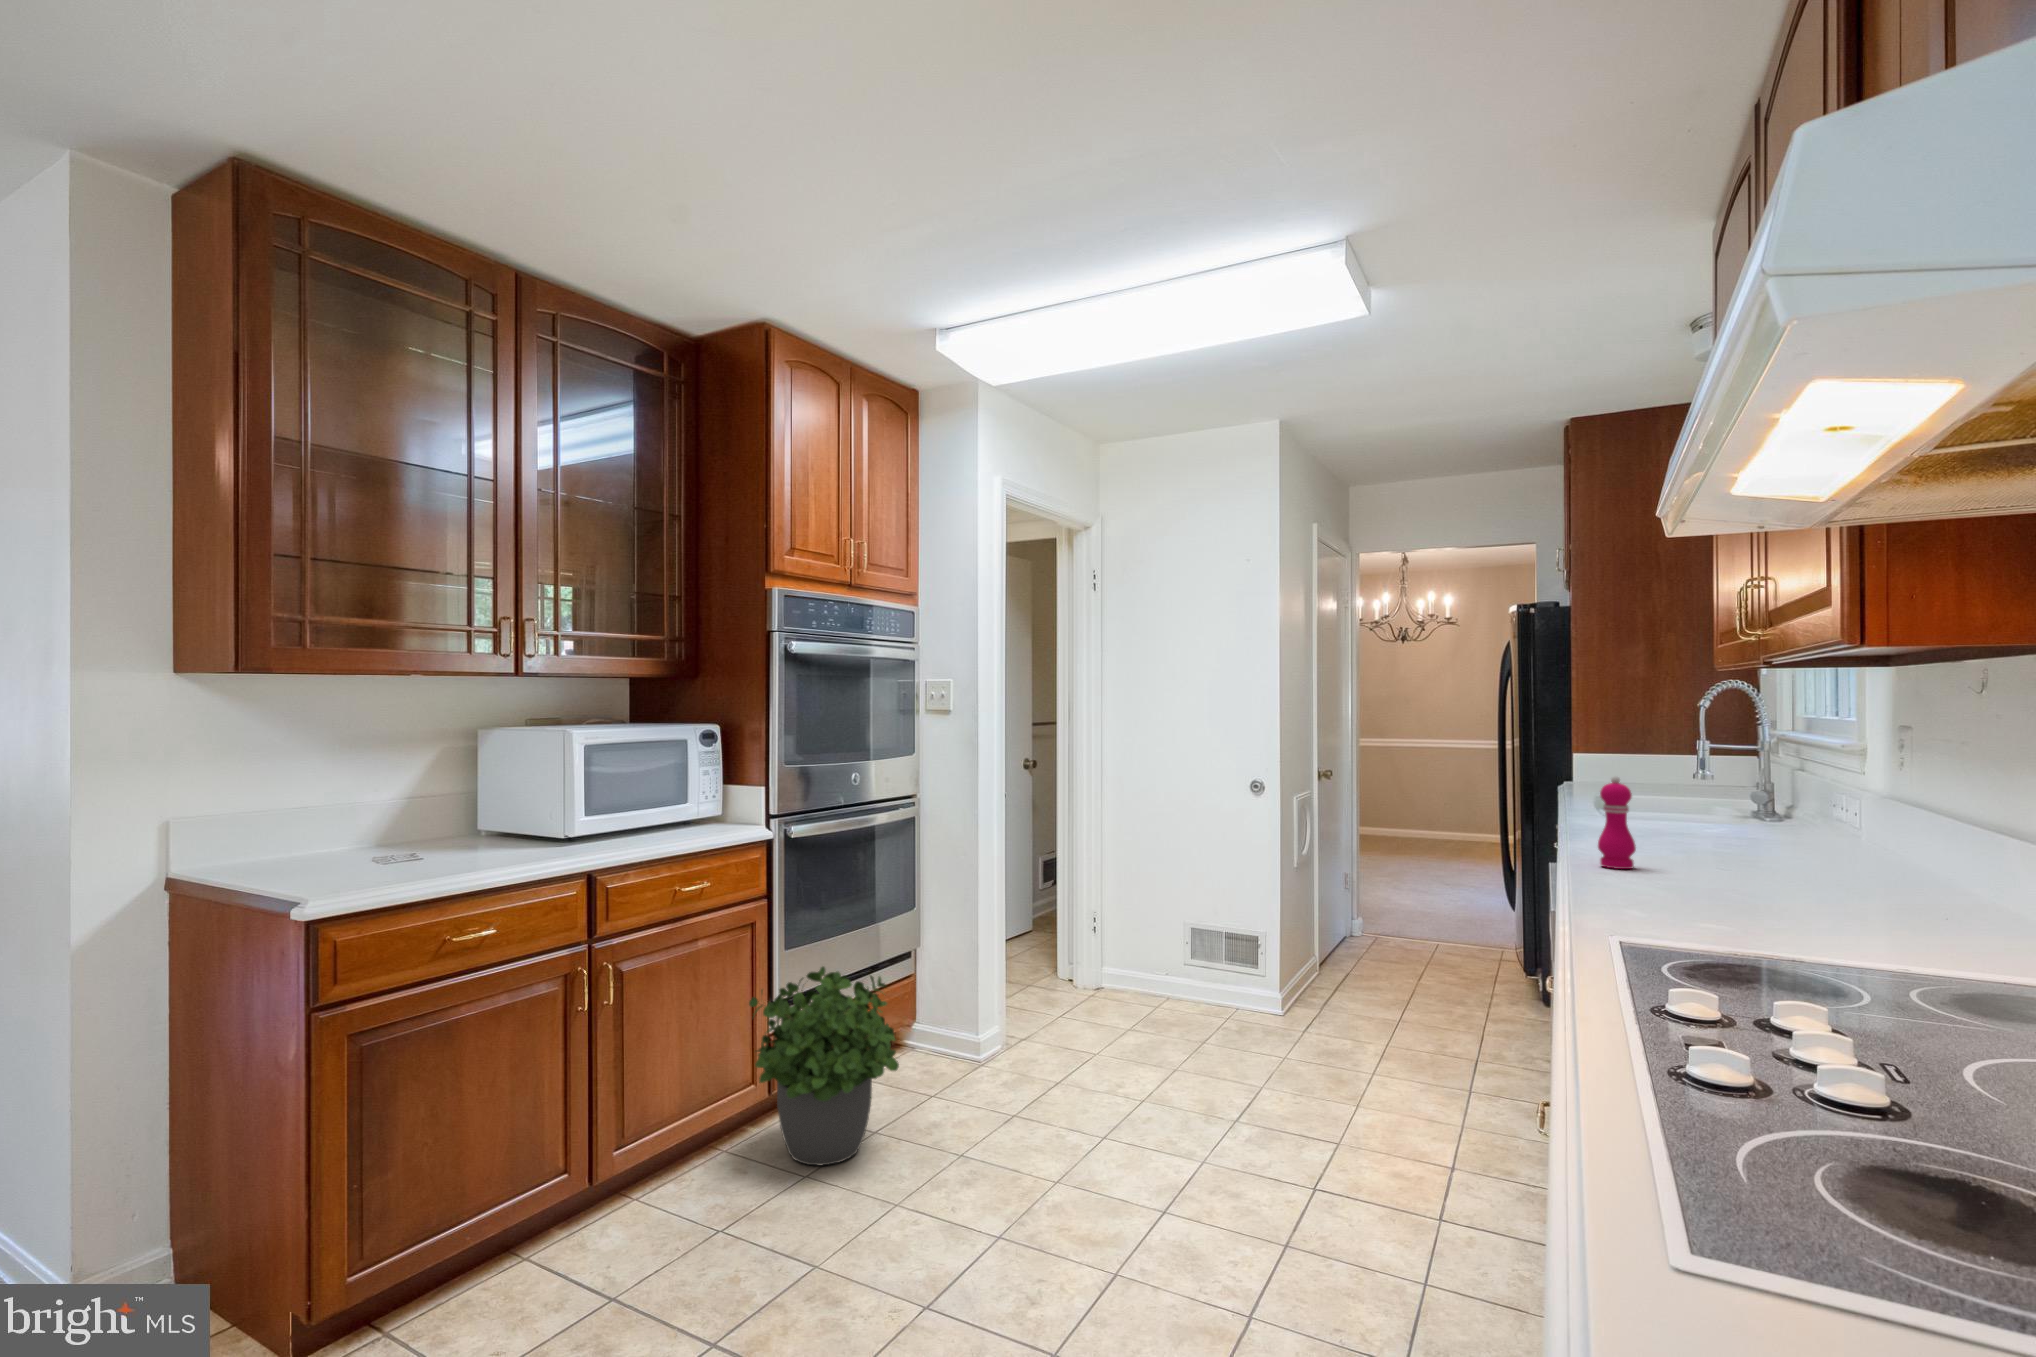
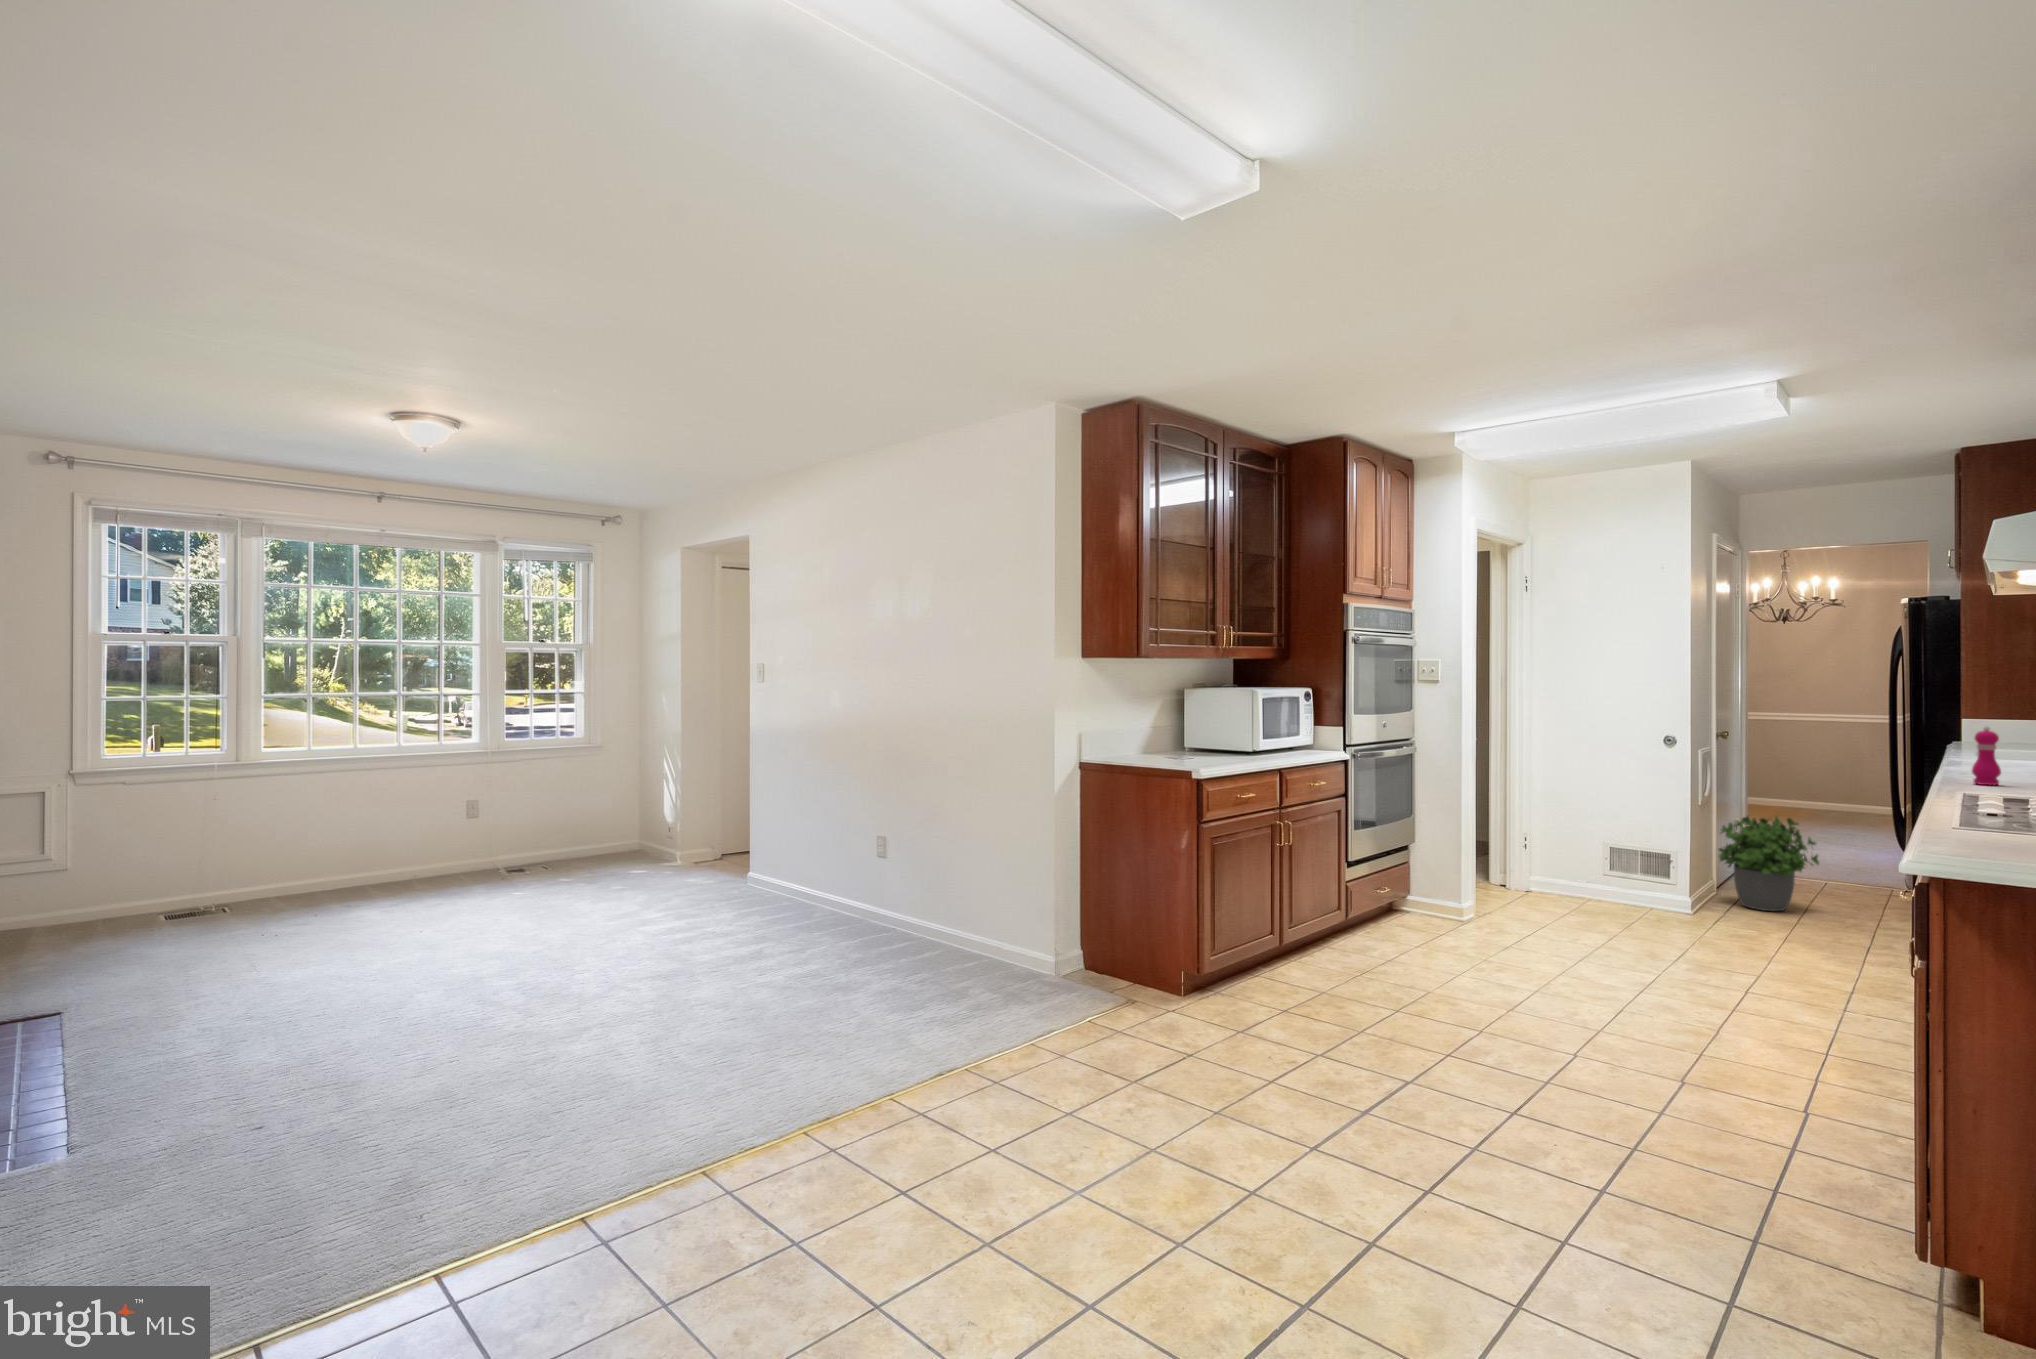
potted plant: present [749,967,899,1165] -> present [1719,816,1819,911]

